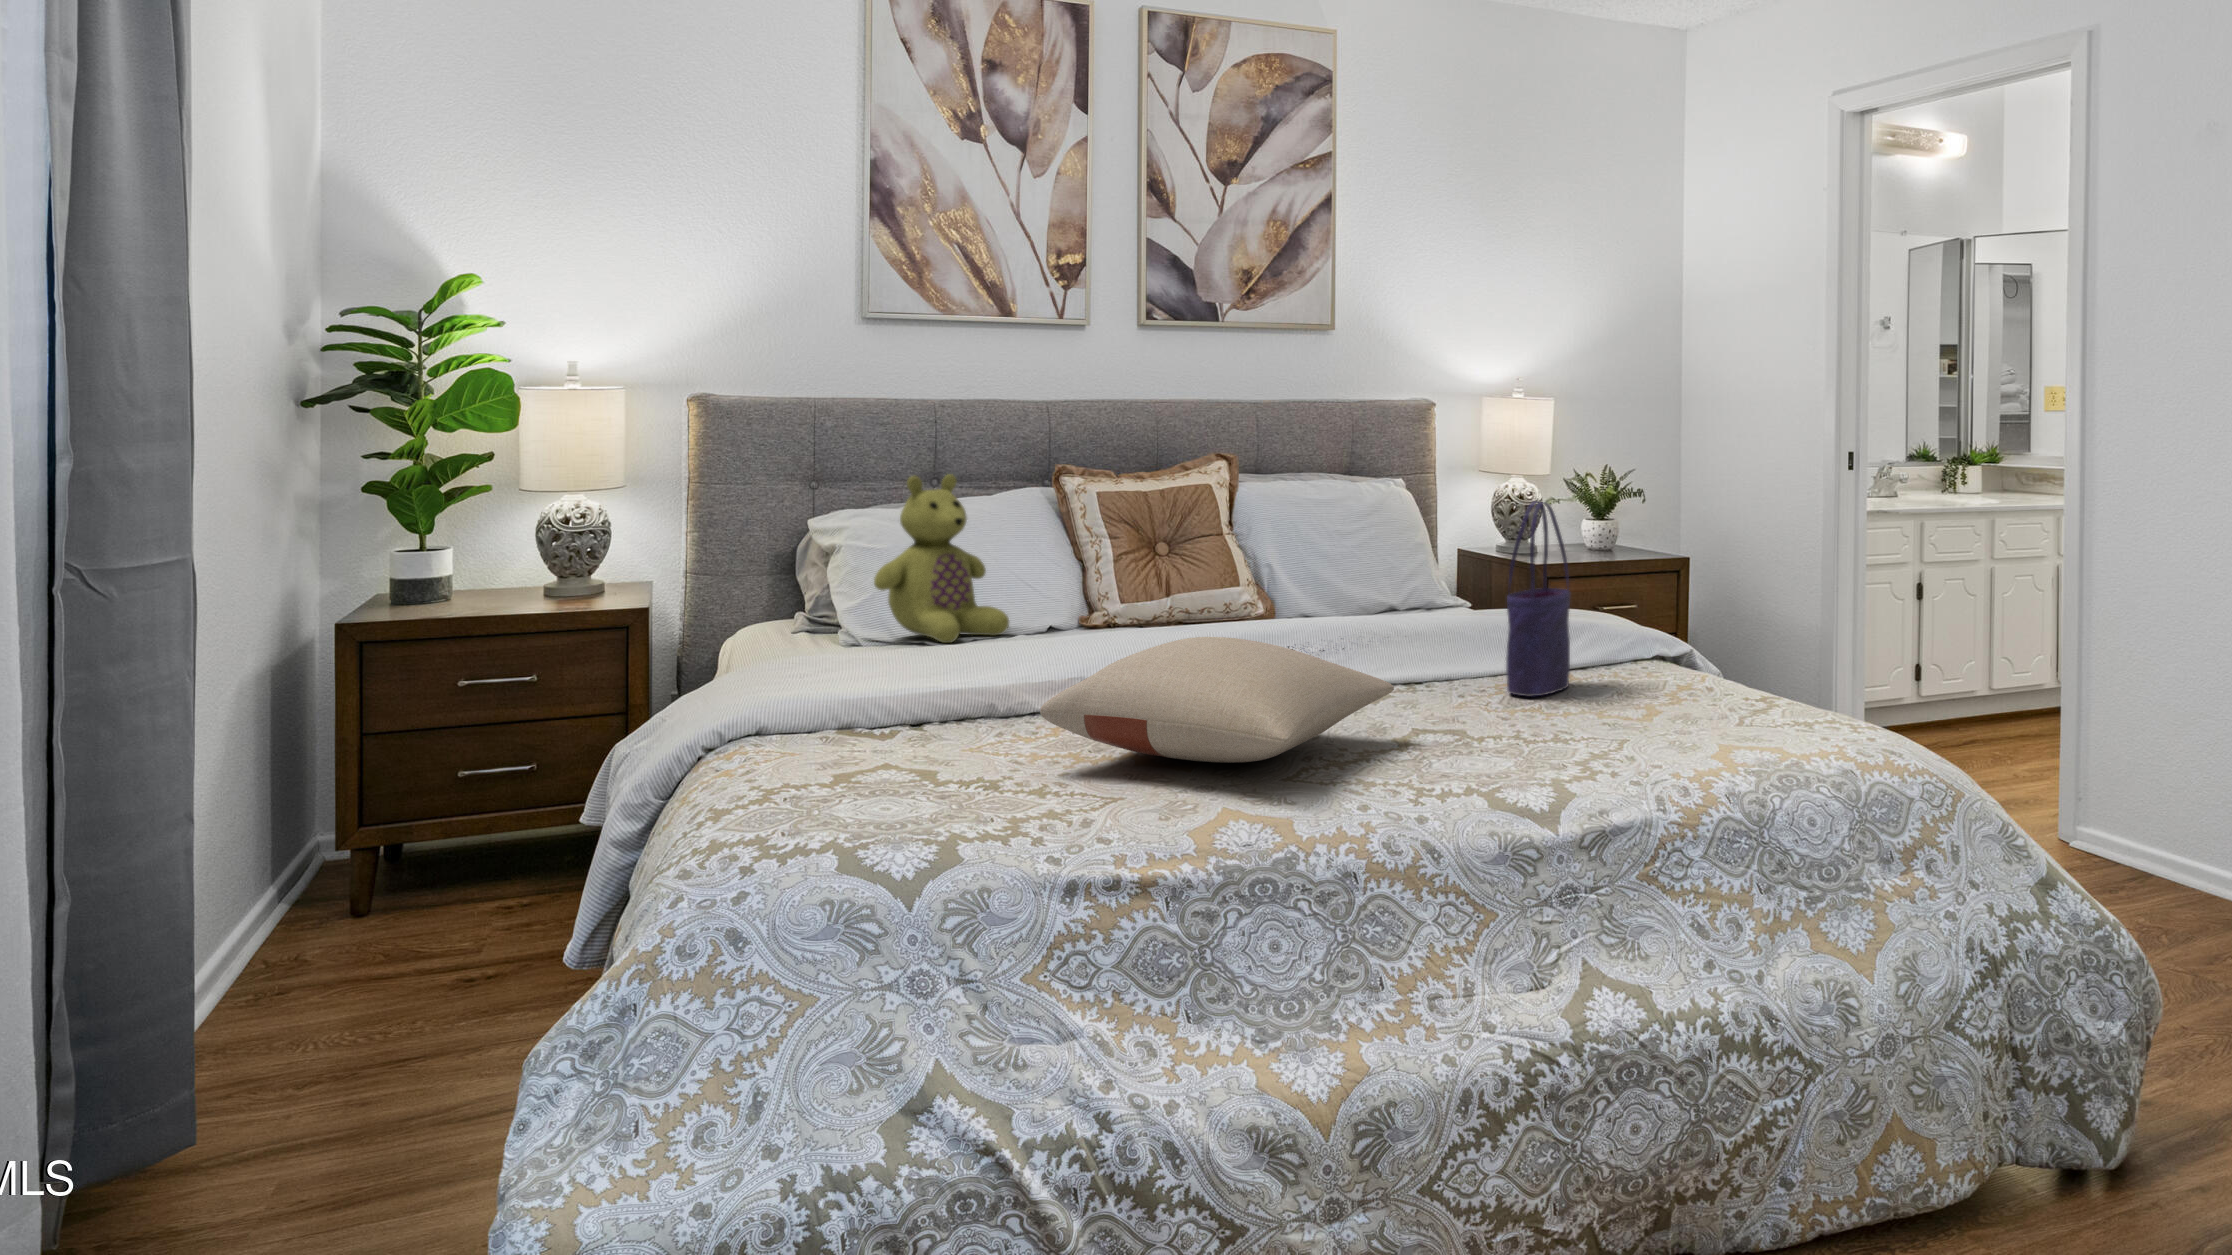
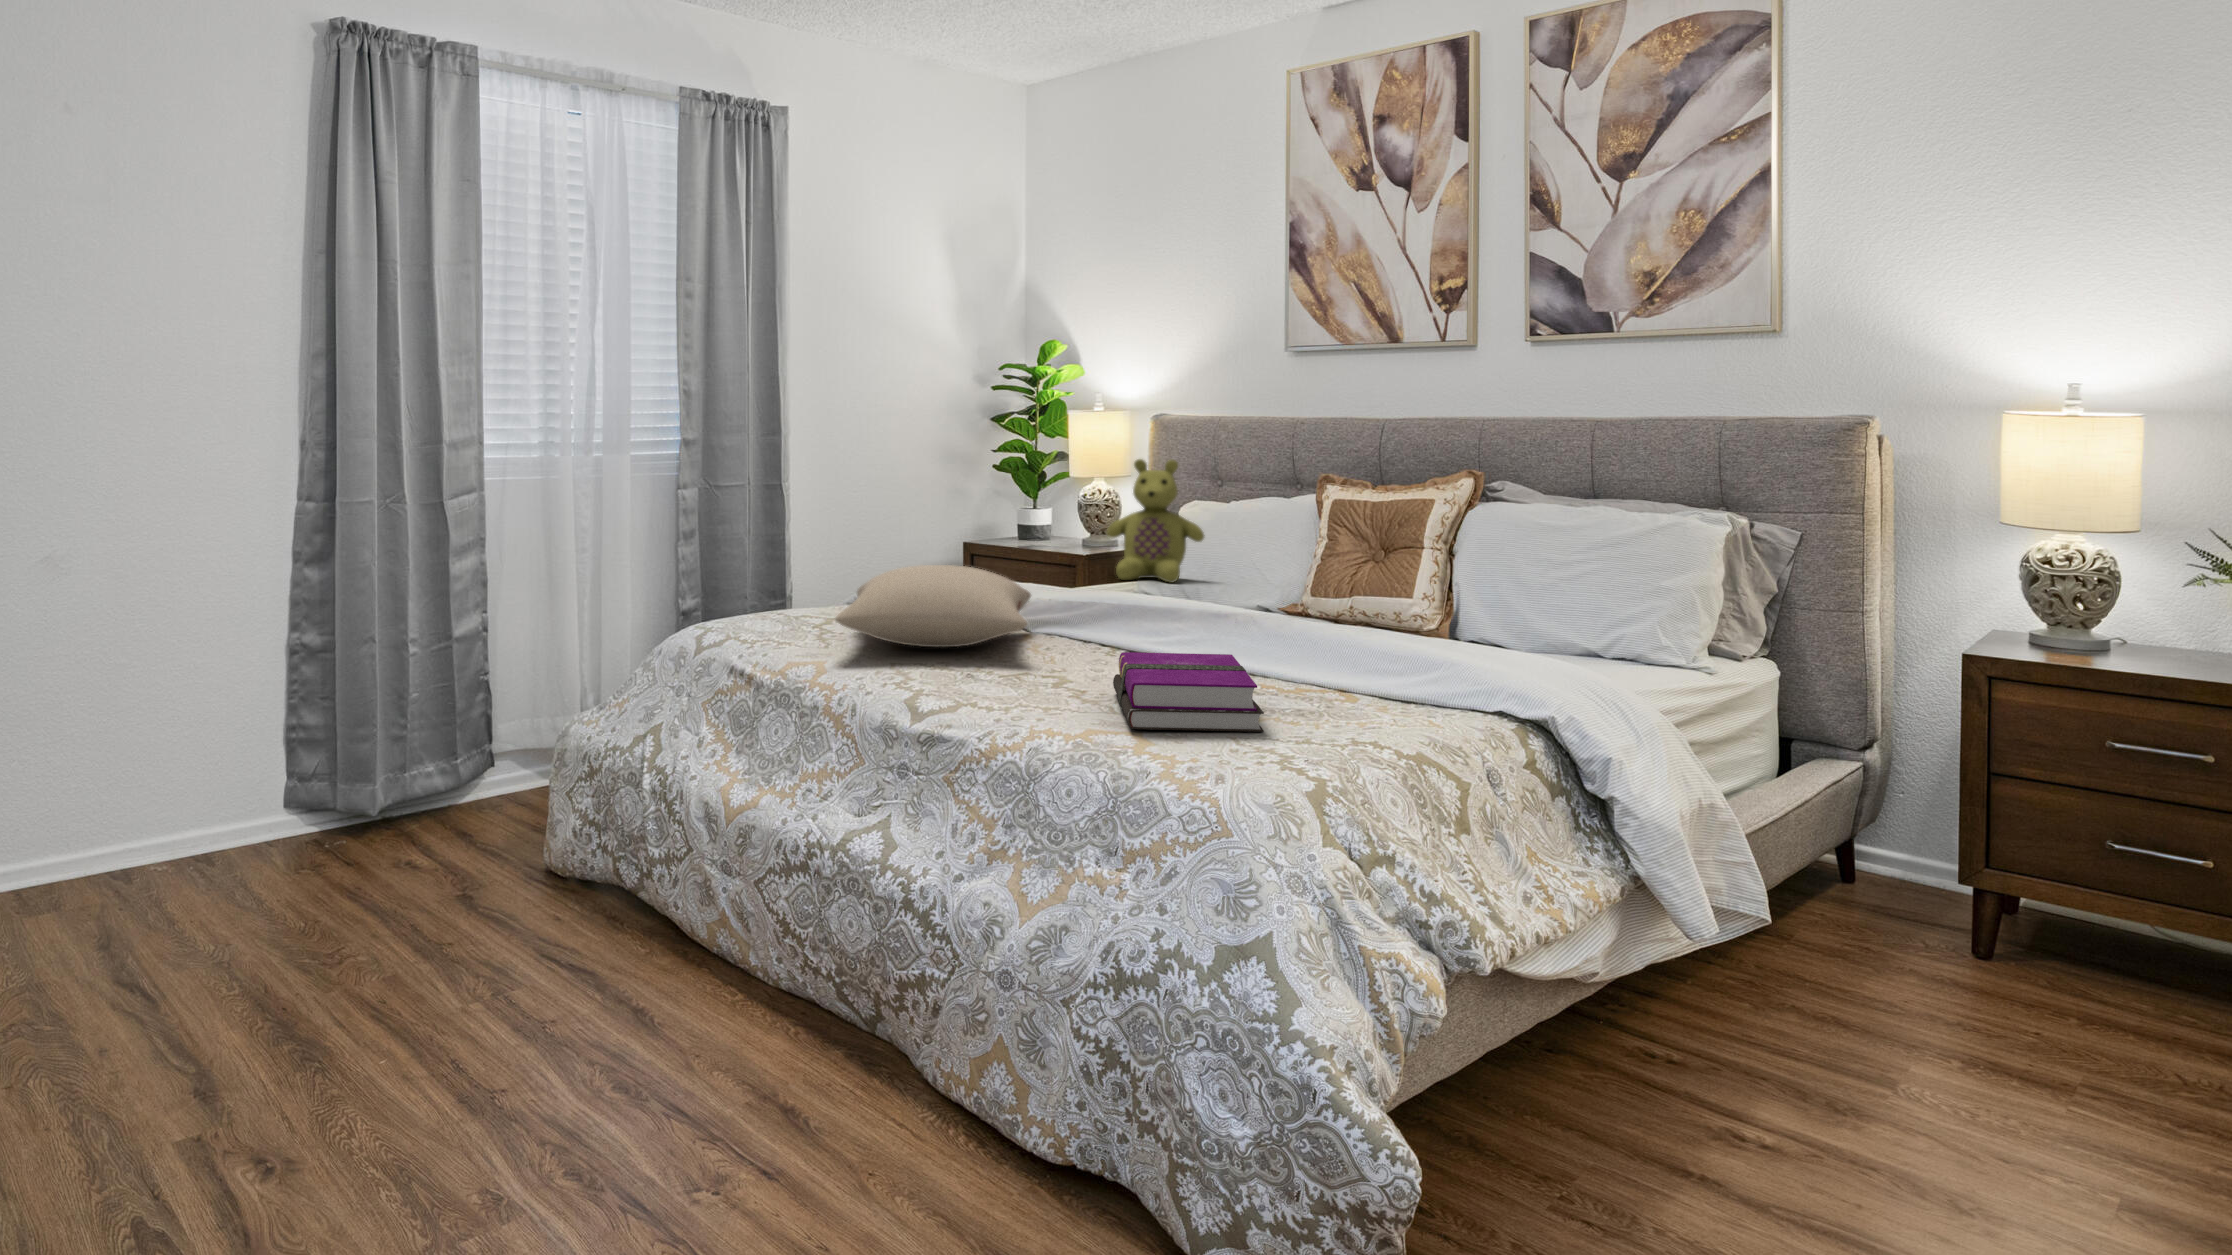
tote bag: present [1506,501,1570,696] -> none [1217,499,1303,682]
notebook: none [1572,665,1765,749] -> present [1113,652,1264,732]

